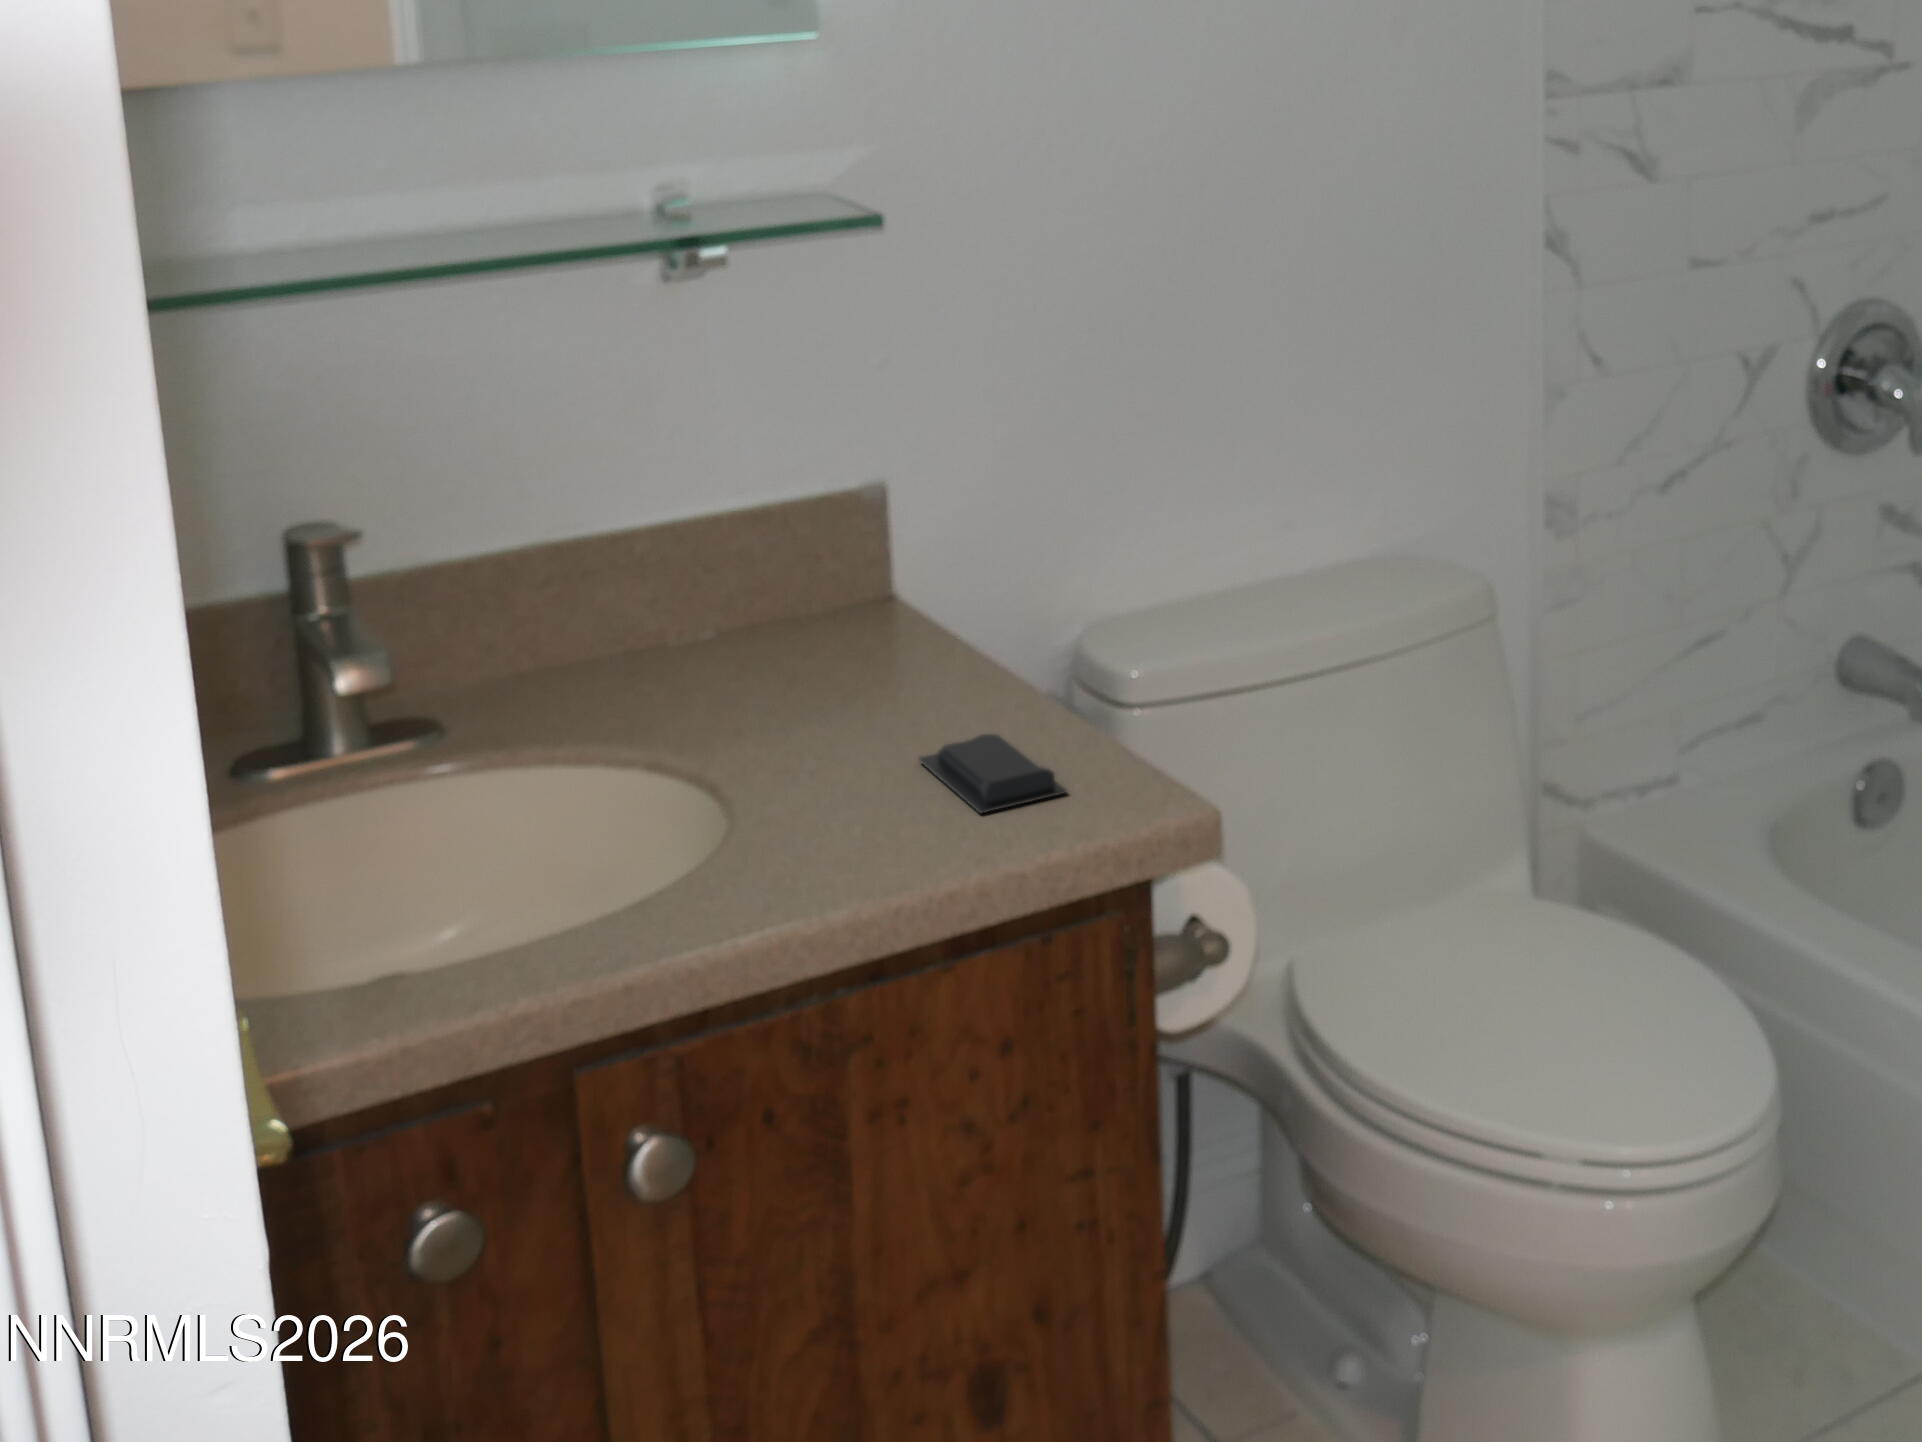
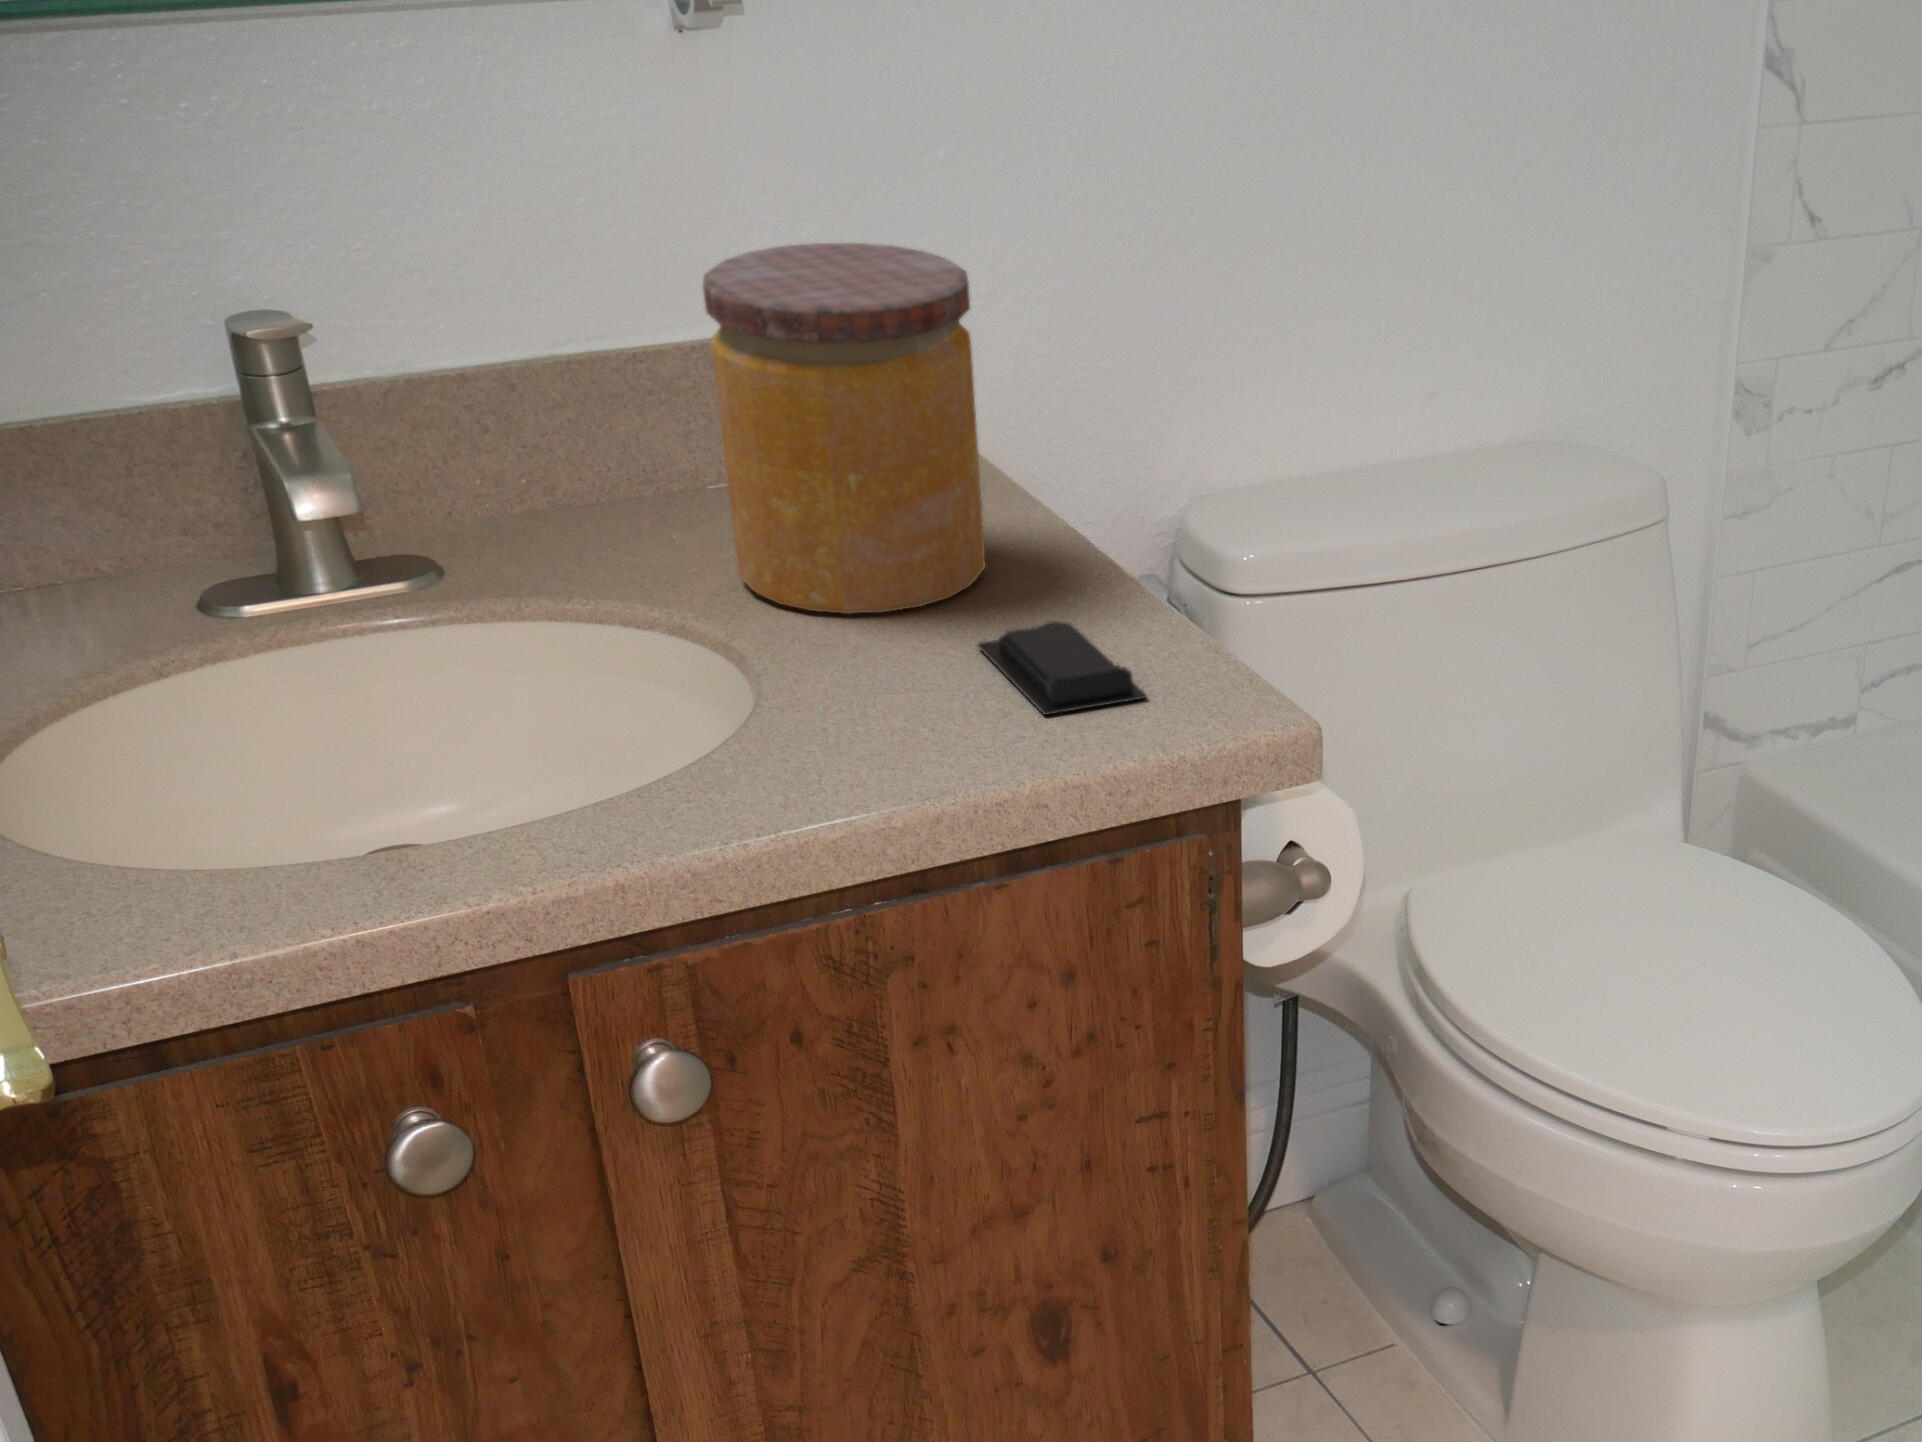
jar: none [690,437,921,741] -> present [703,243,985,614]

